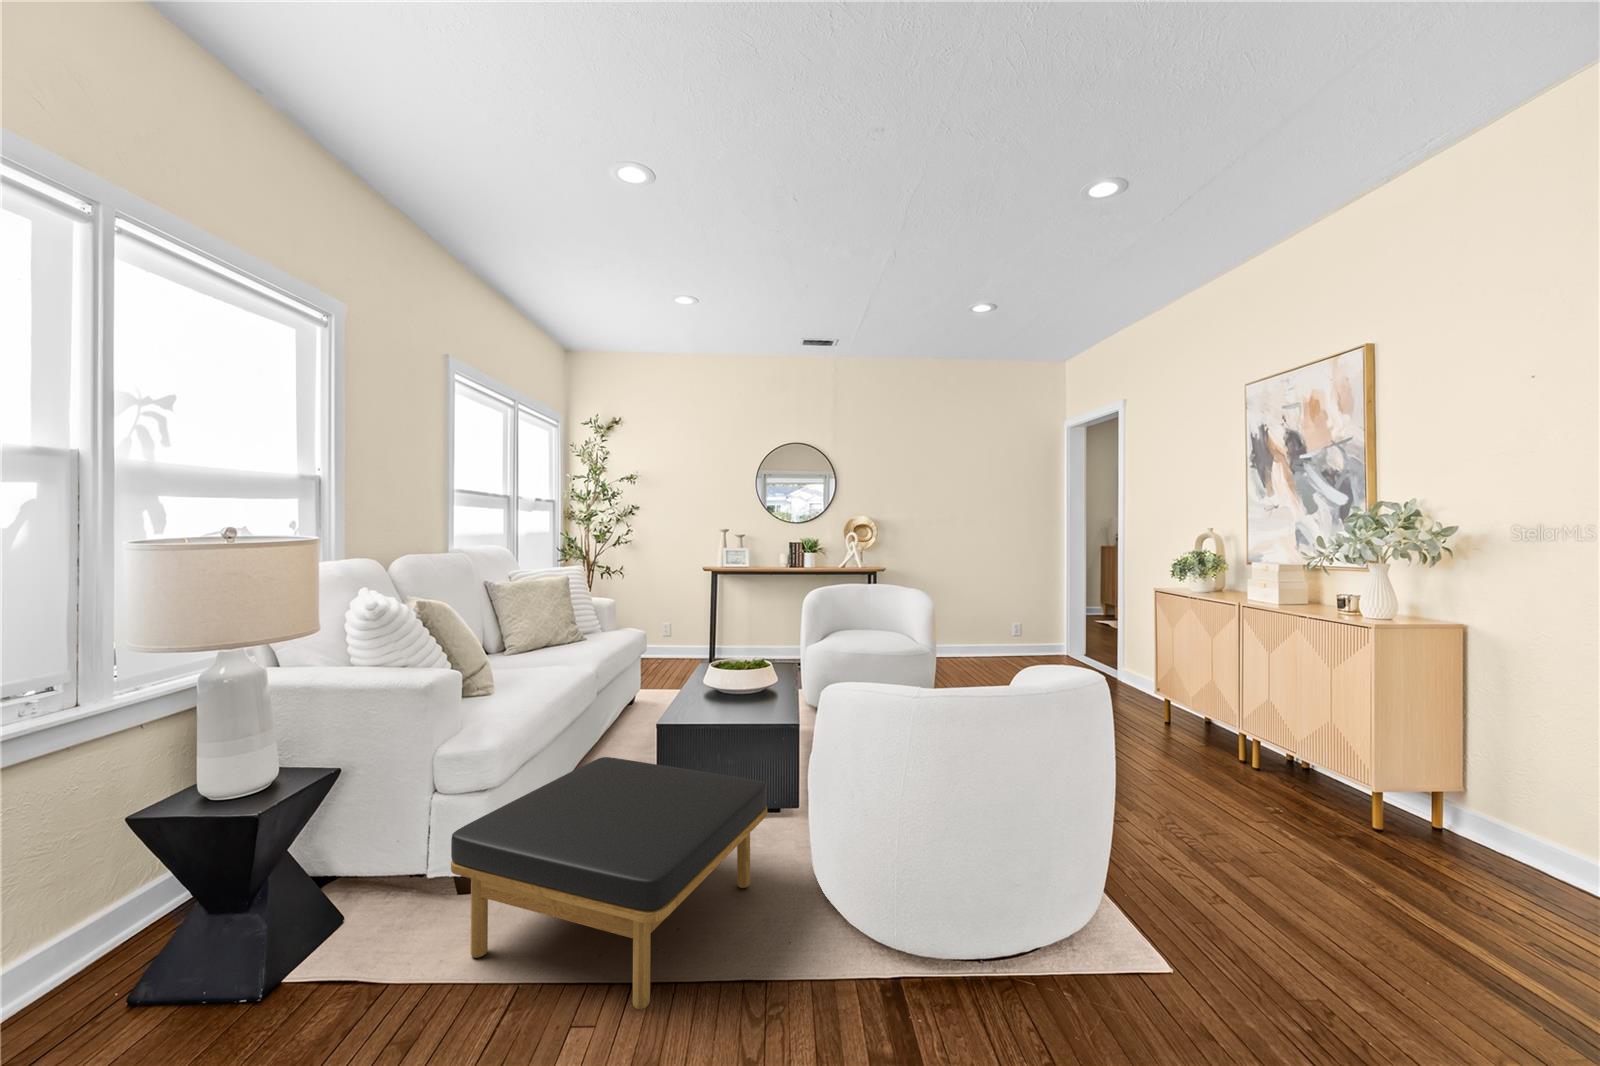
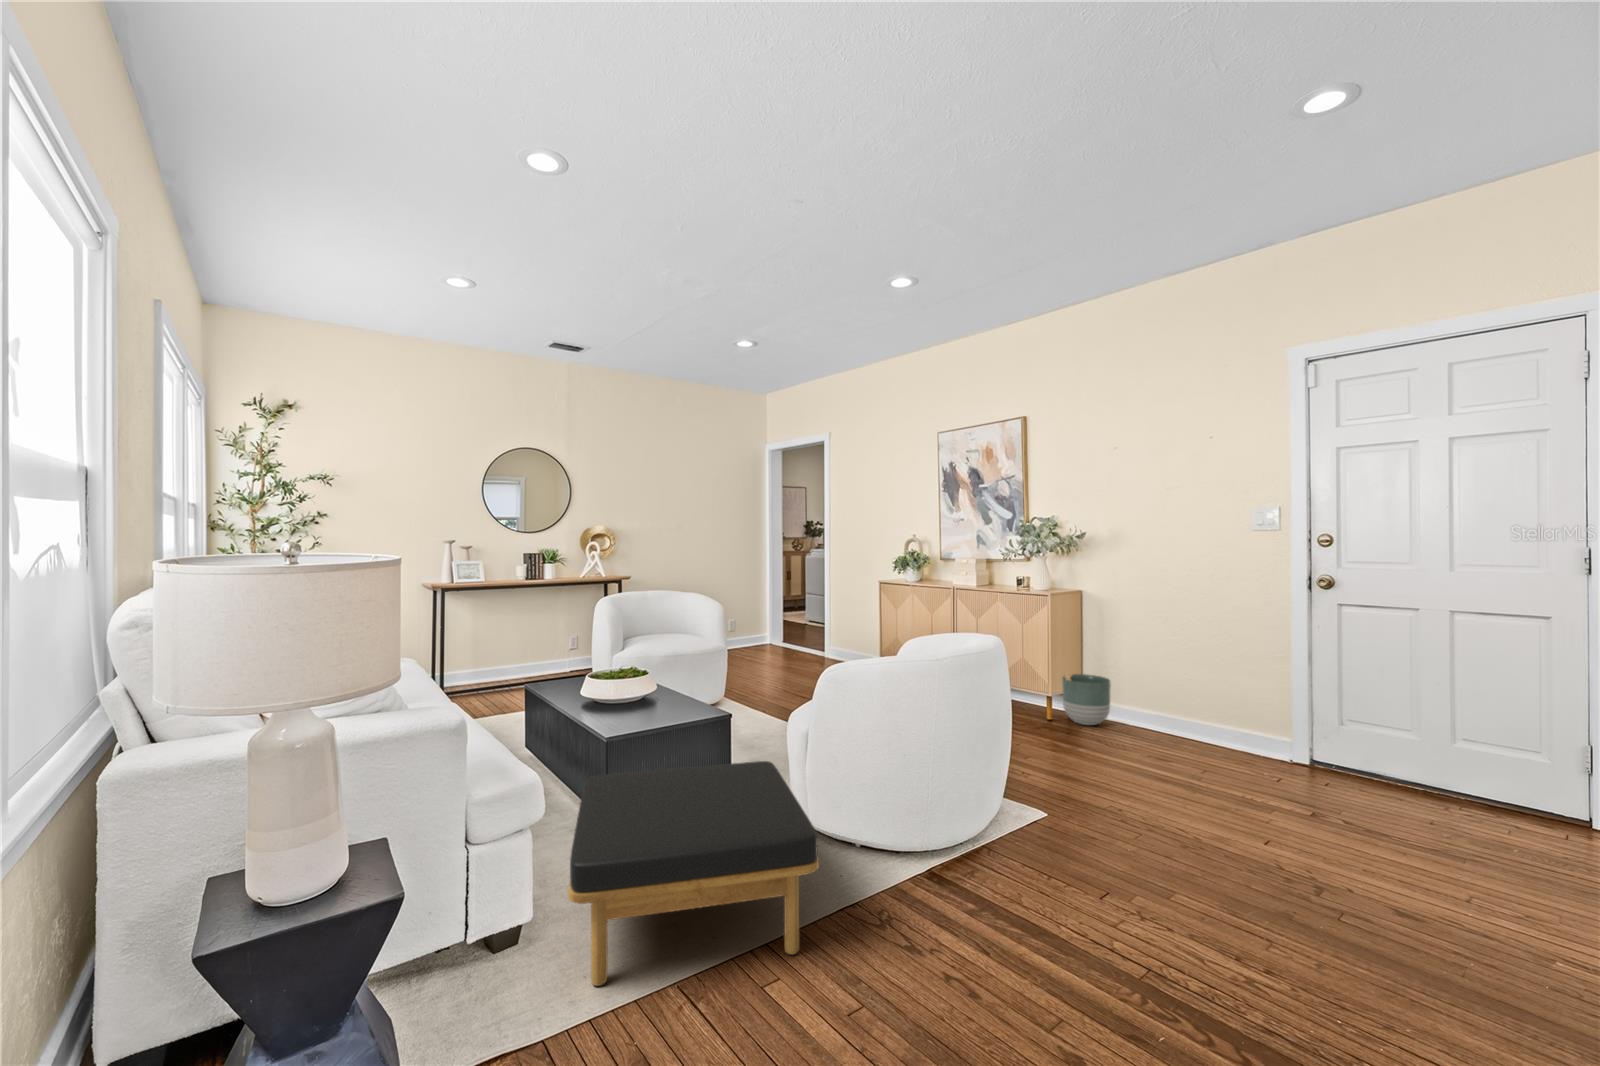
planter: none [1401,759,1507,854] -> present [1062,674,1111,725]

